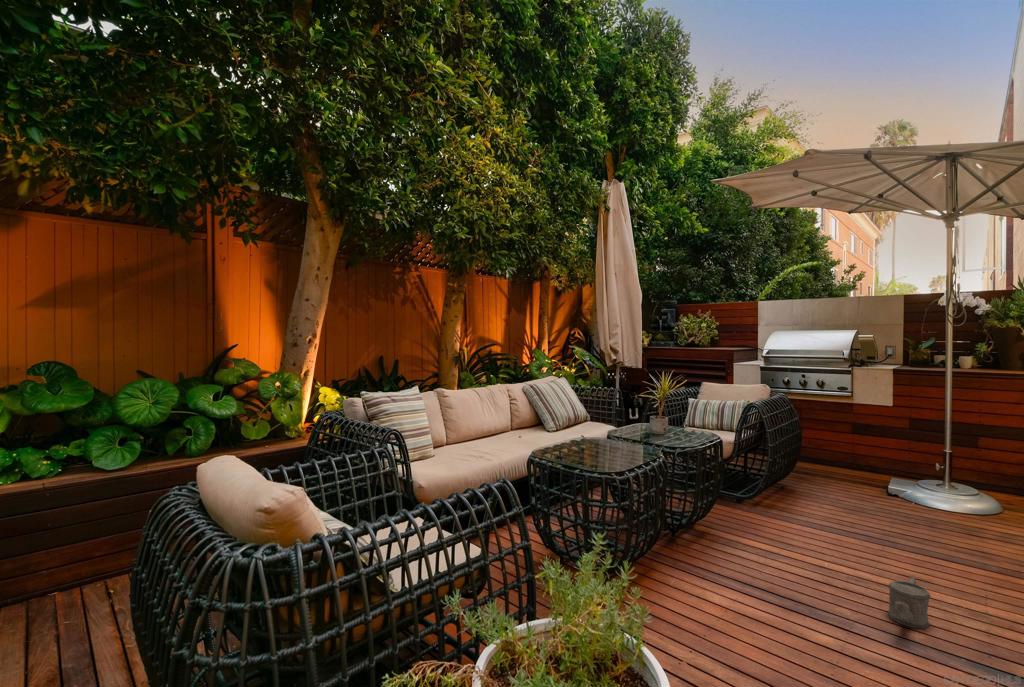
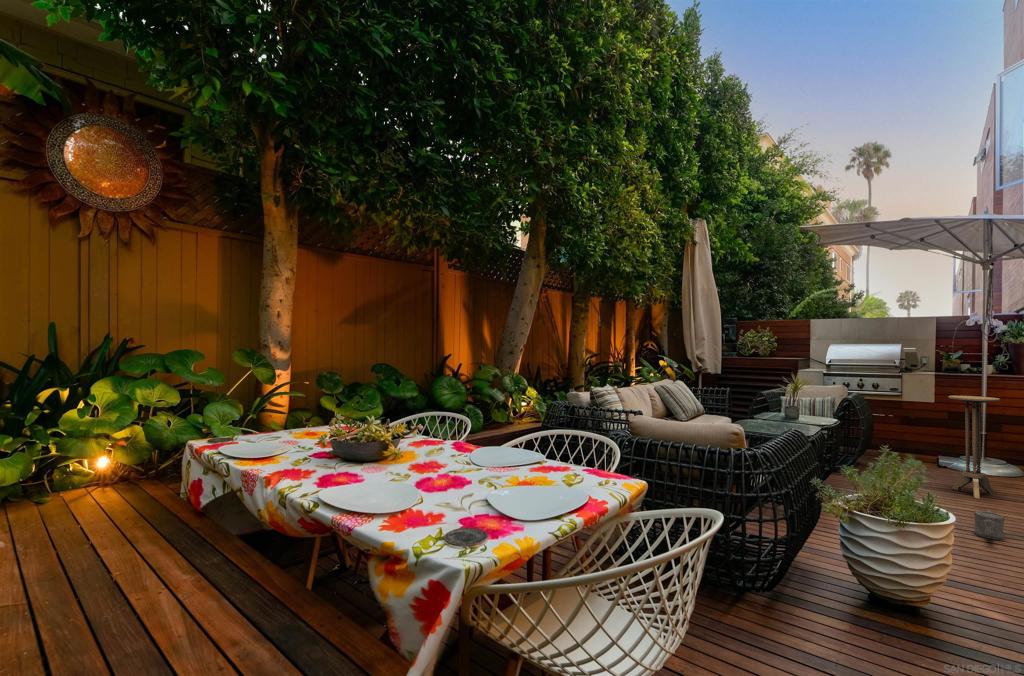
side table: none [889,402,955,547] -> present [948,396,1000,499]

